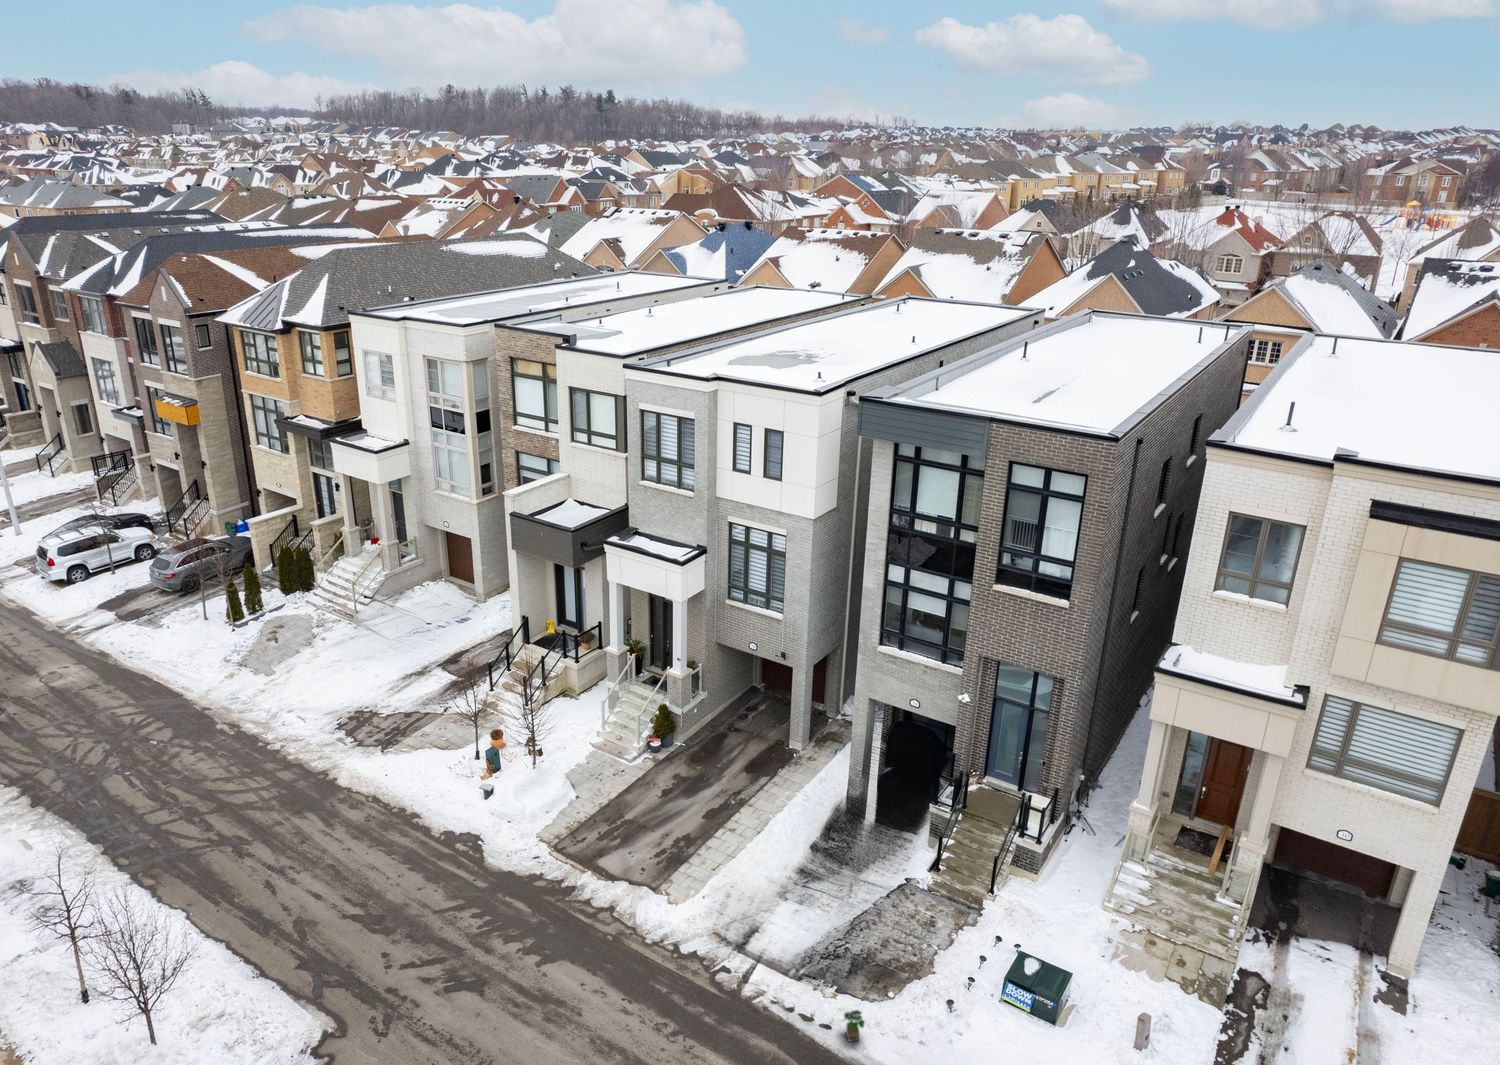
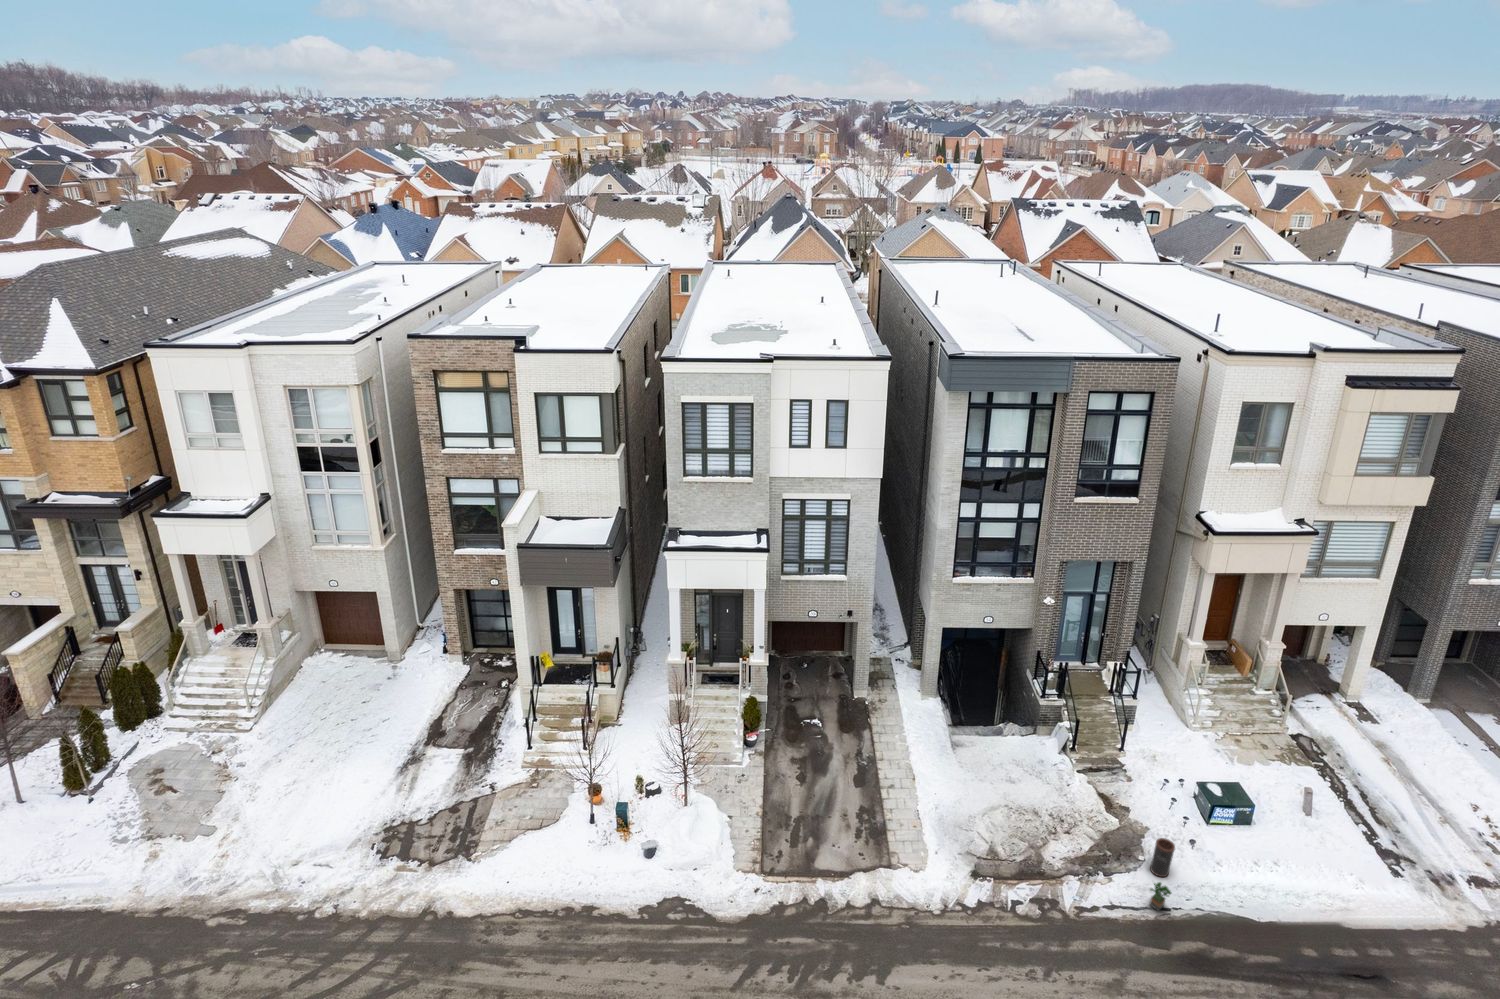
trash can: none [887,973,910,1020] -> present [1150,838,1175,877]

